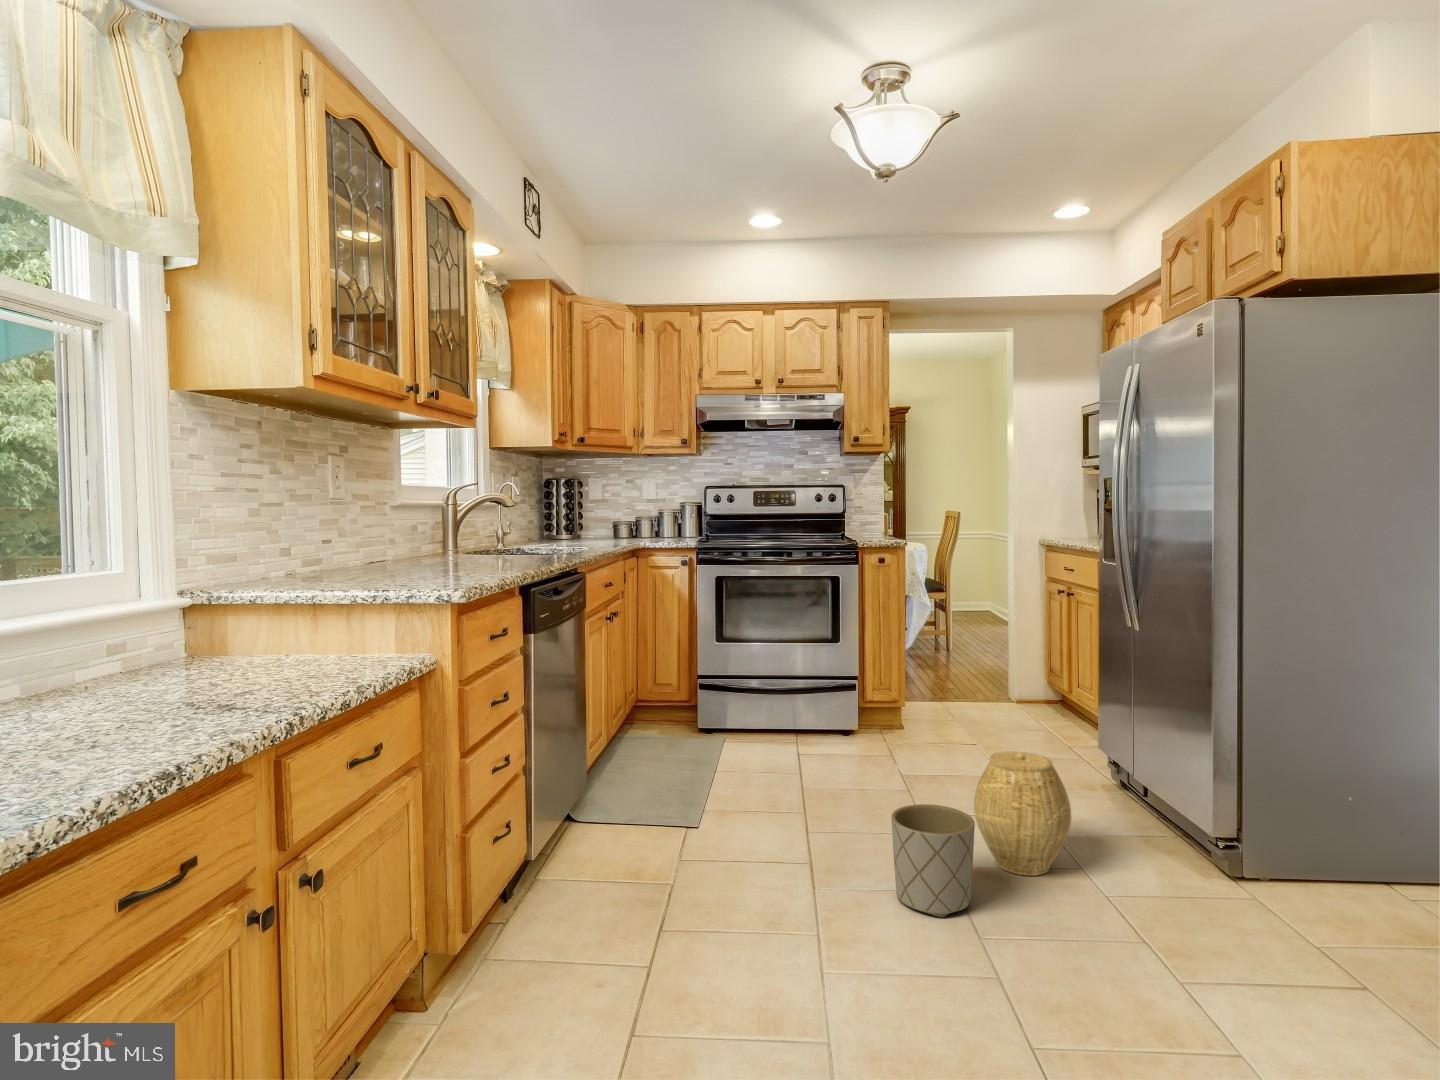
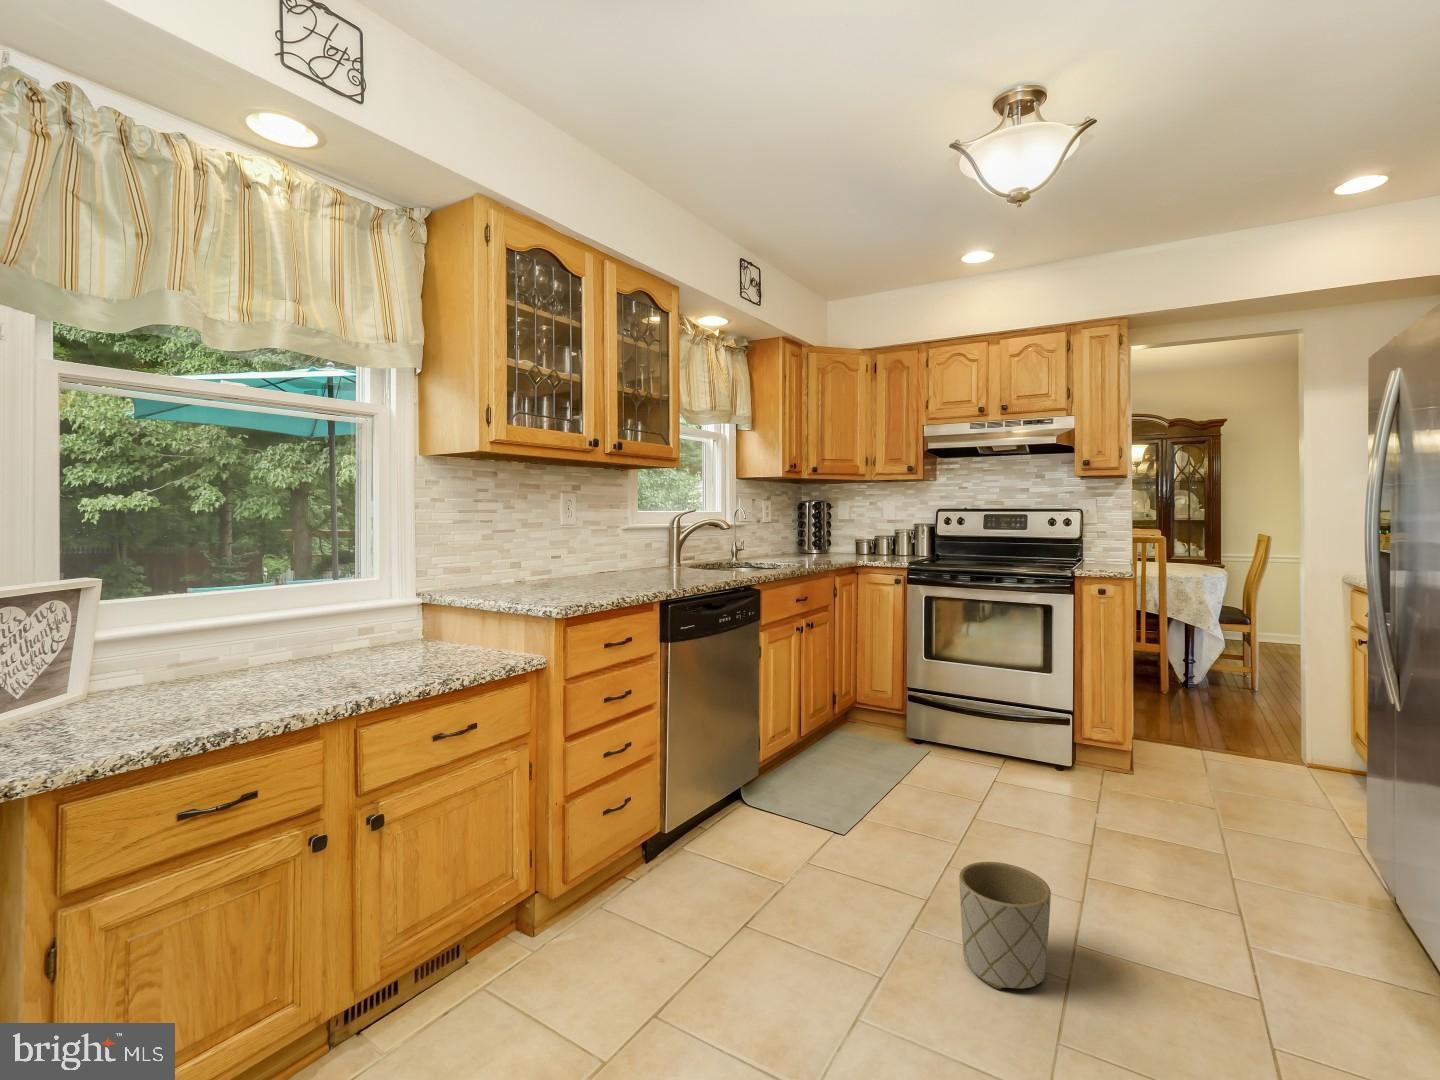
woven basket: present [974,751,1071,876] -> none [1089,828,1211,981]

